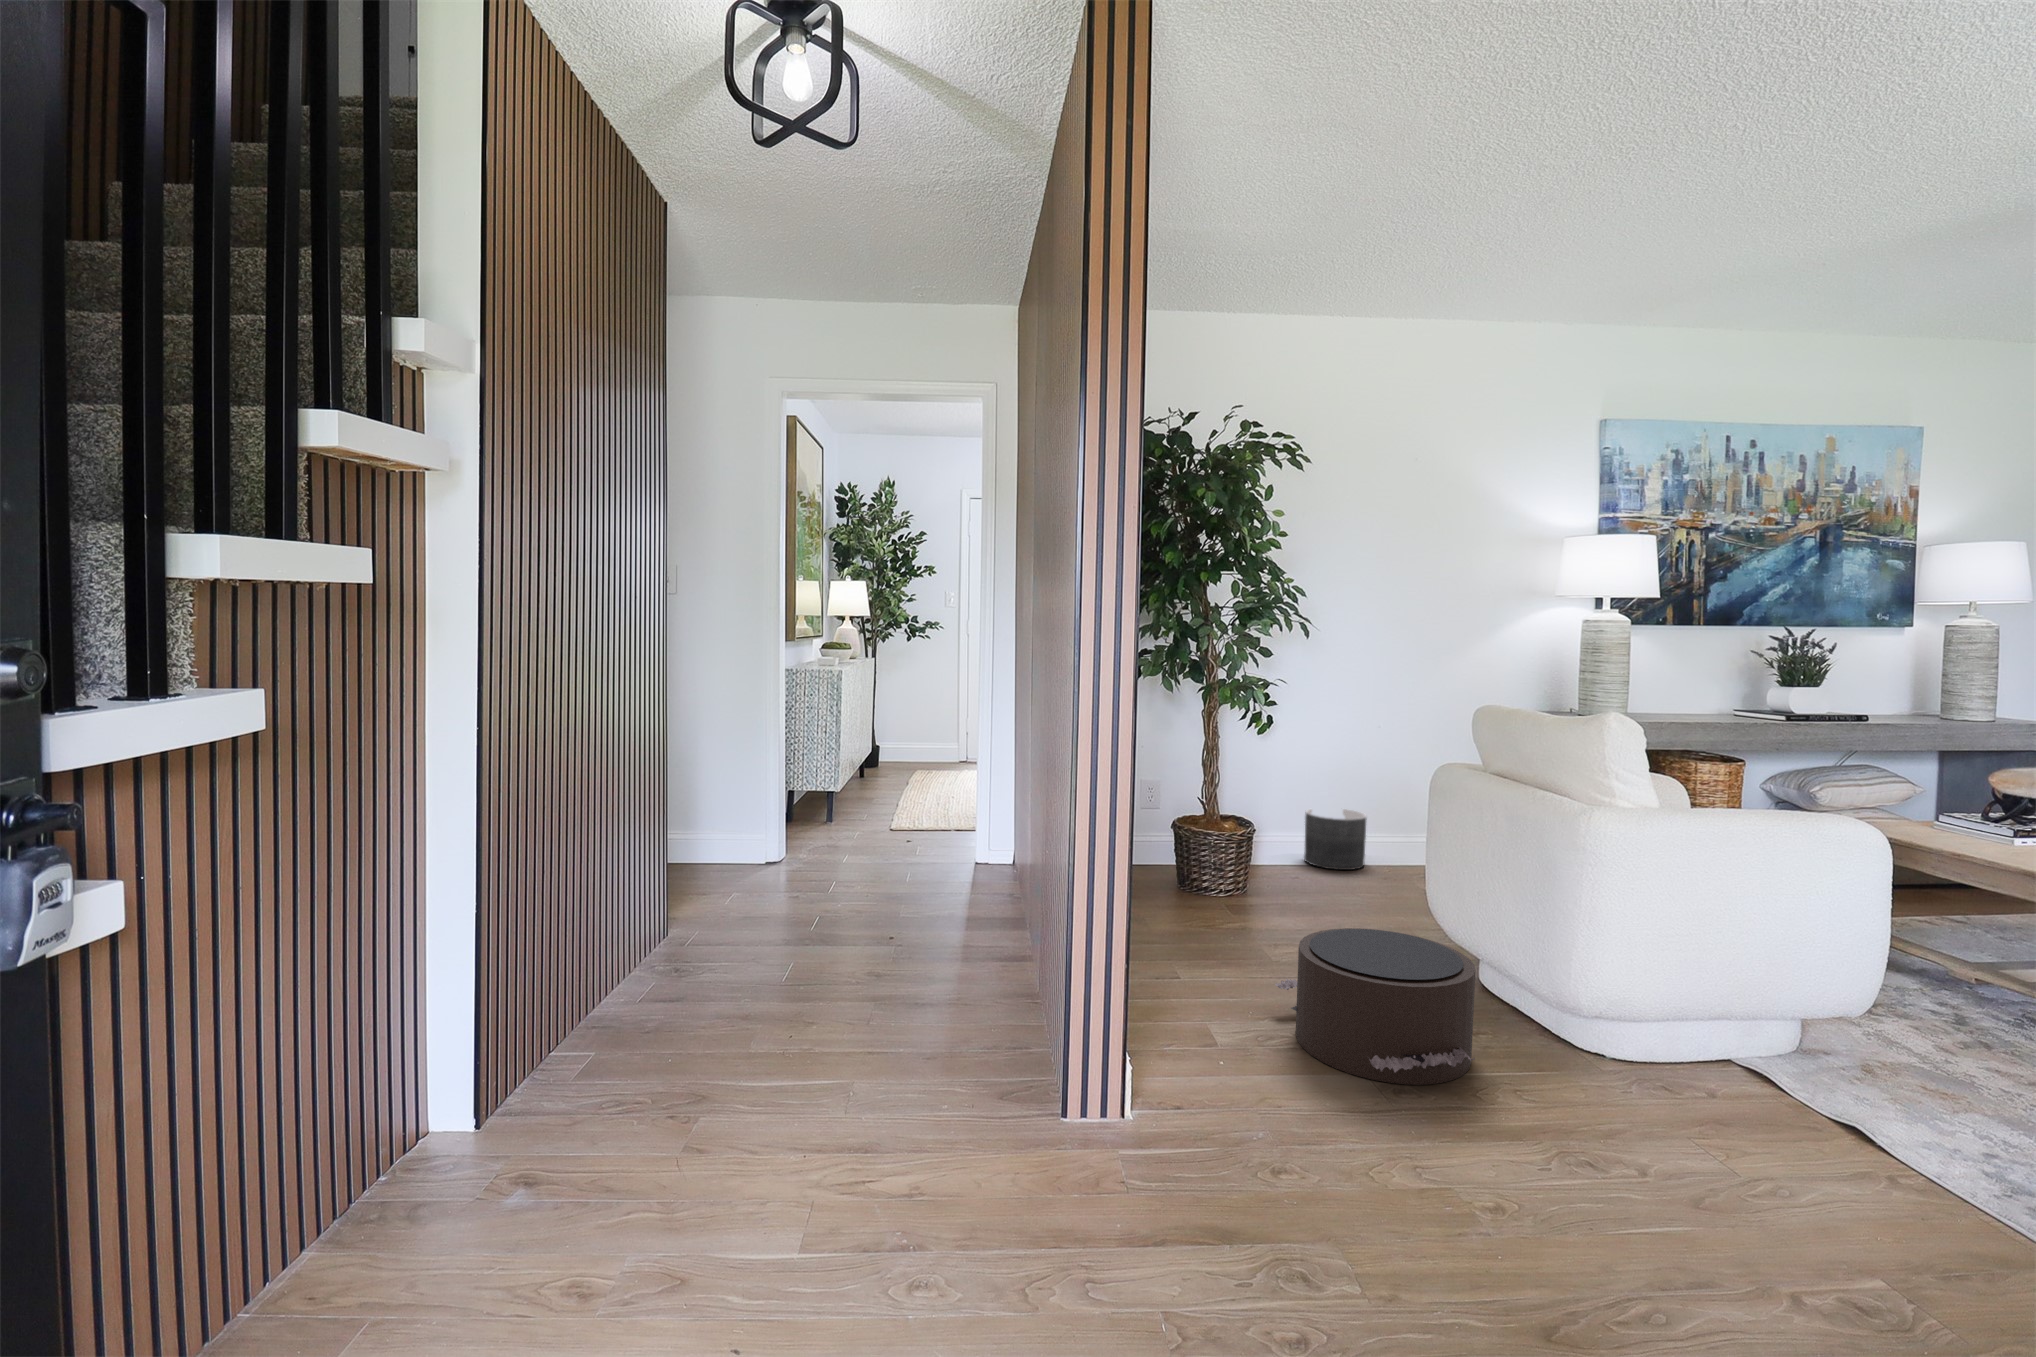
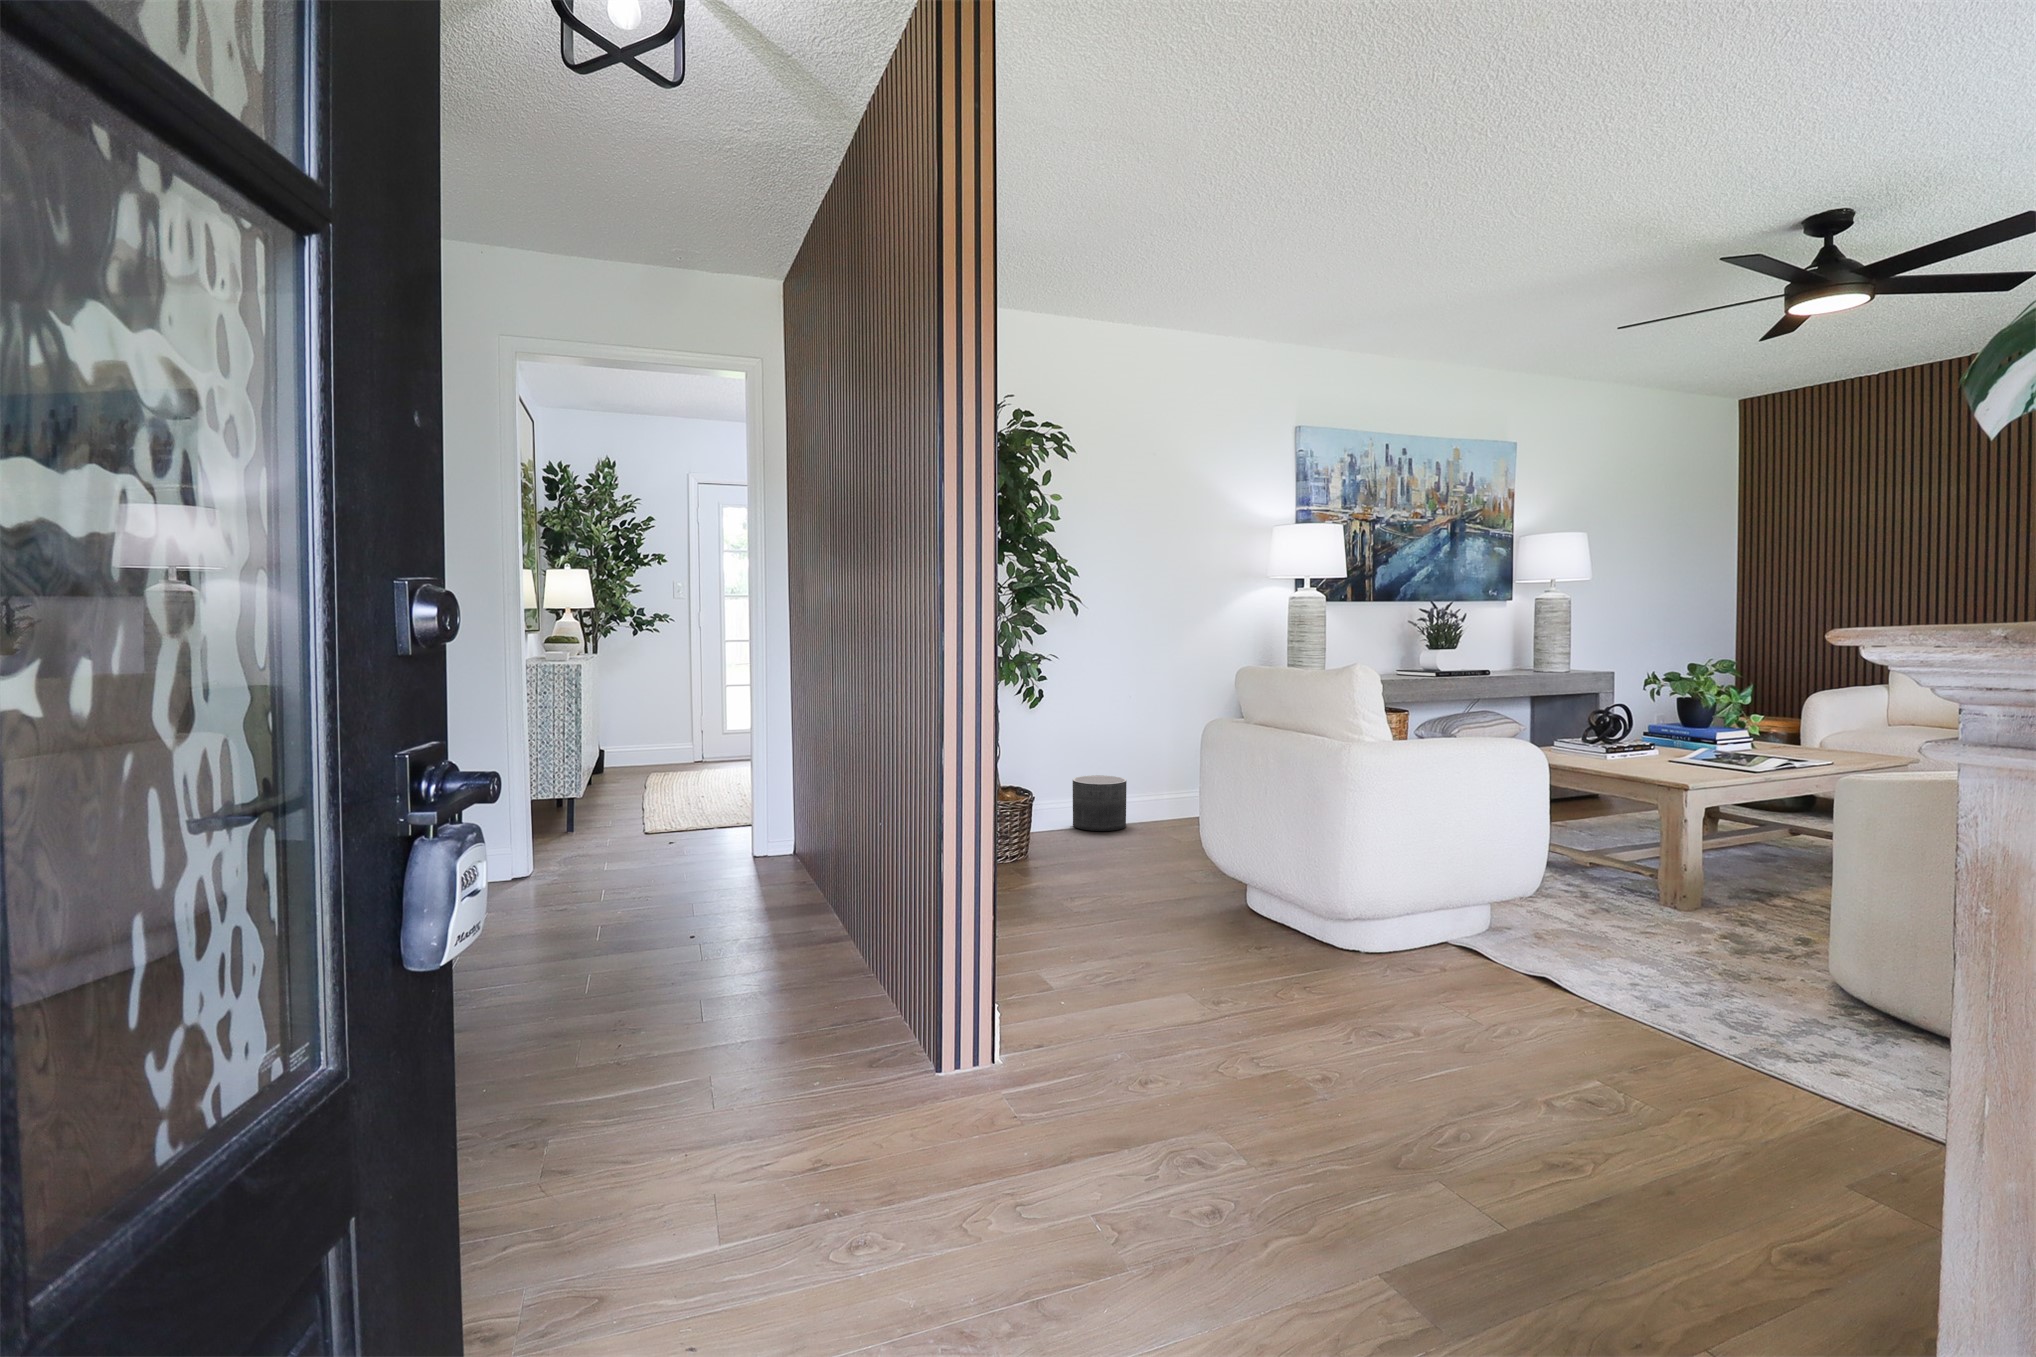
pouf: present [1275,928,1476,1085] -> none [1091,869,1276,998]

